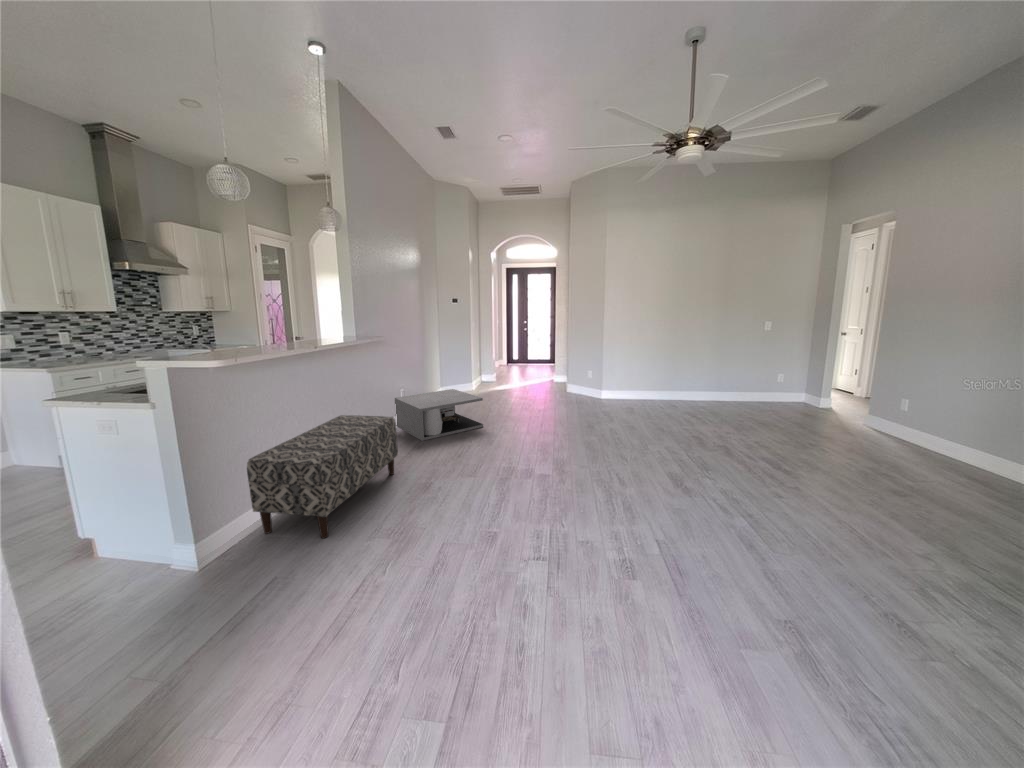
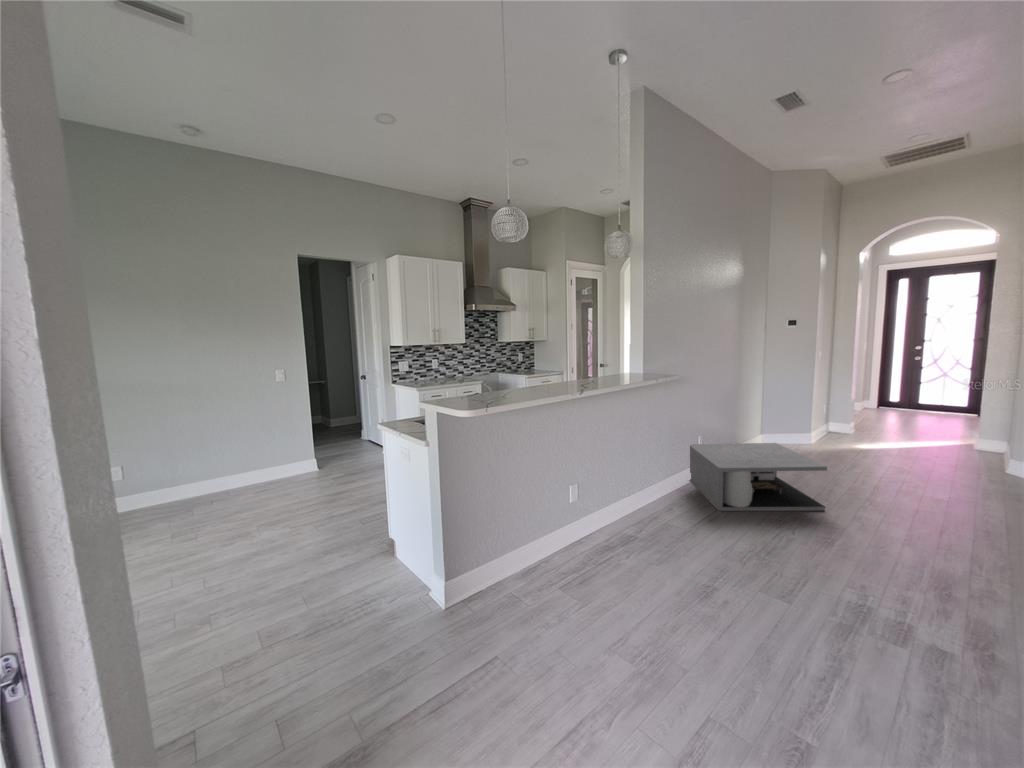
bench: present [247,415,398,538] -> none [500,463,678,628]

